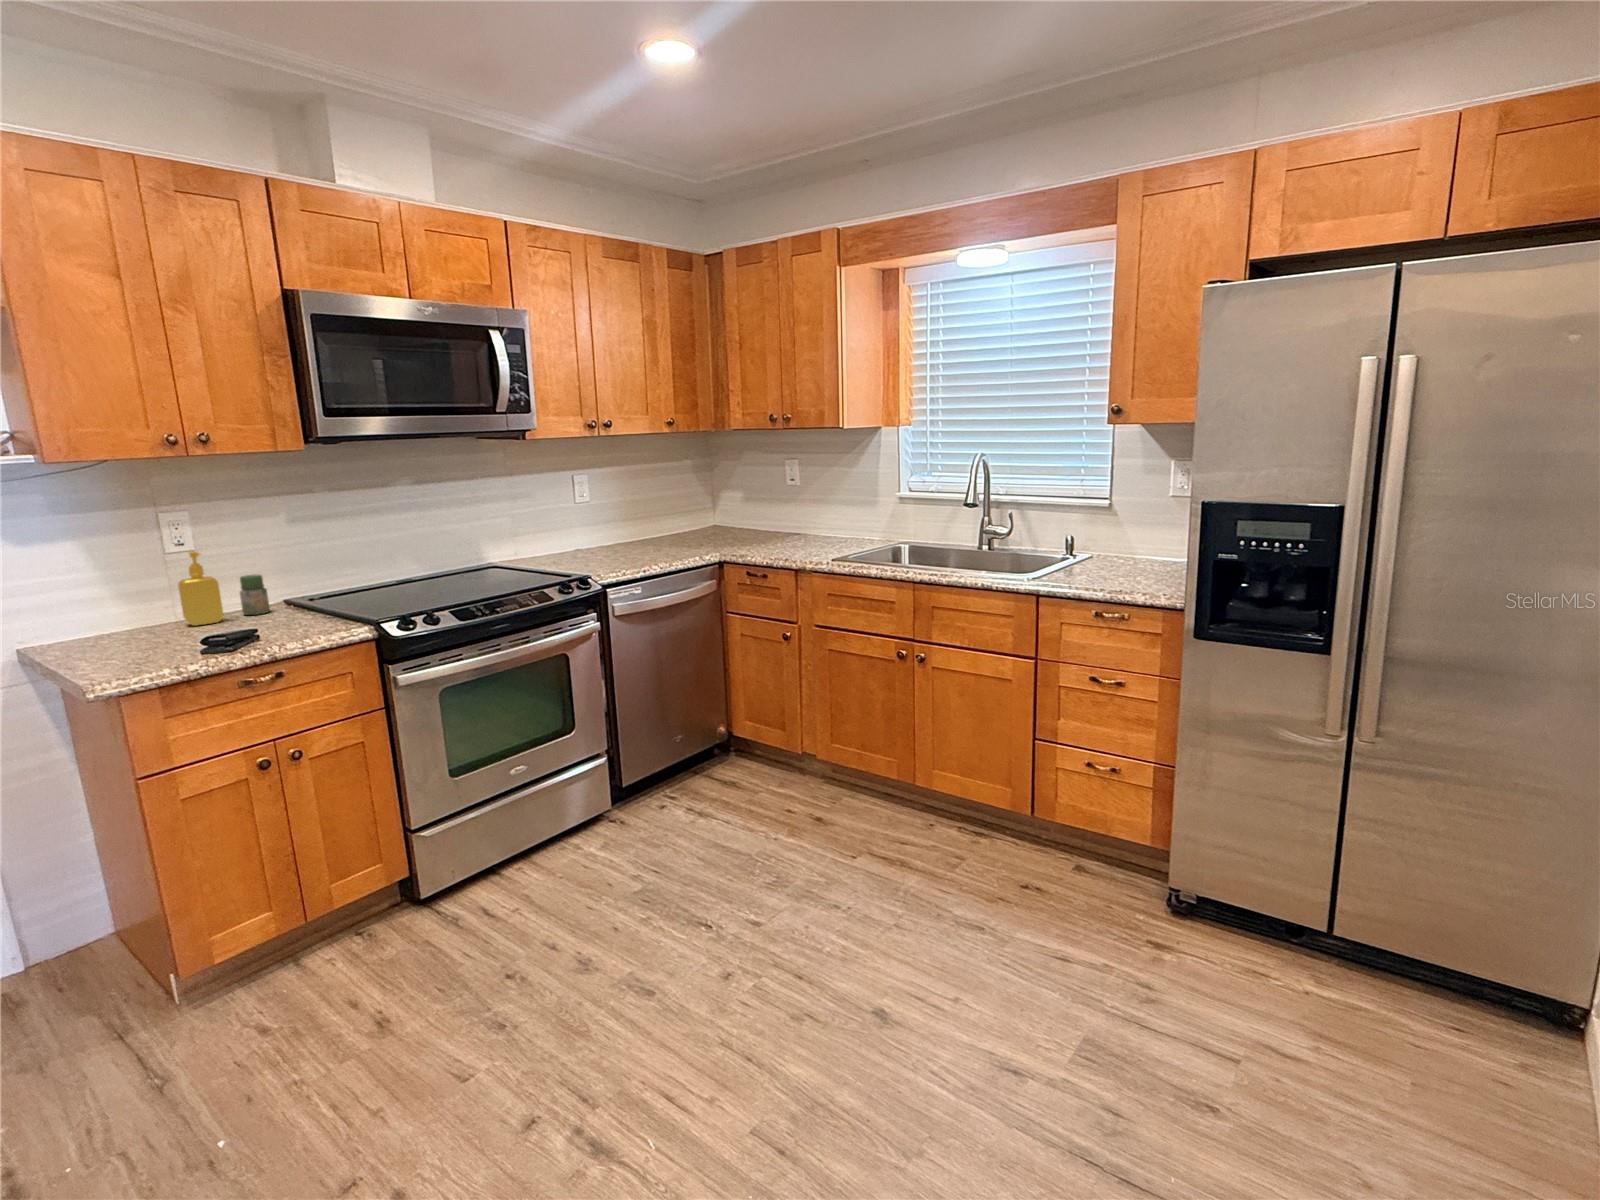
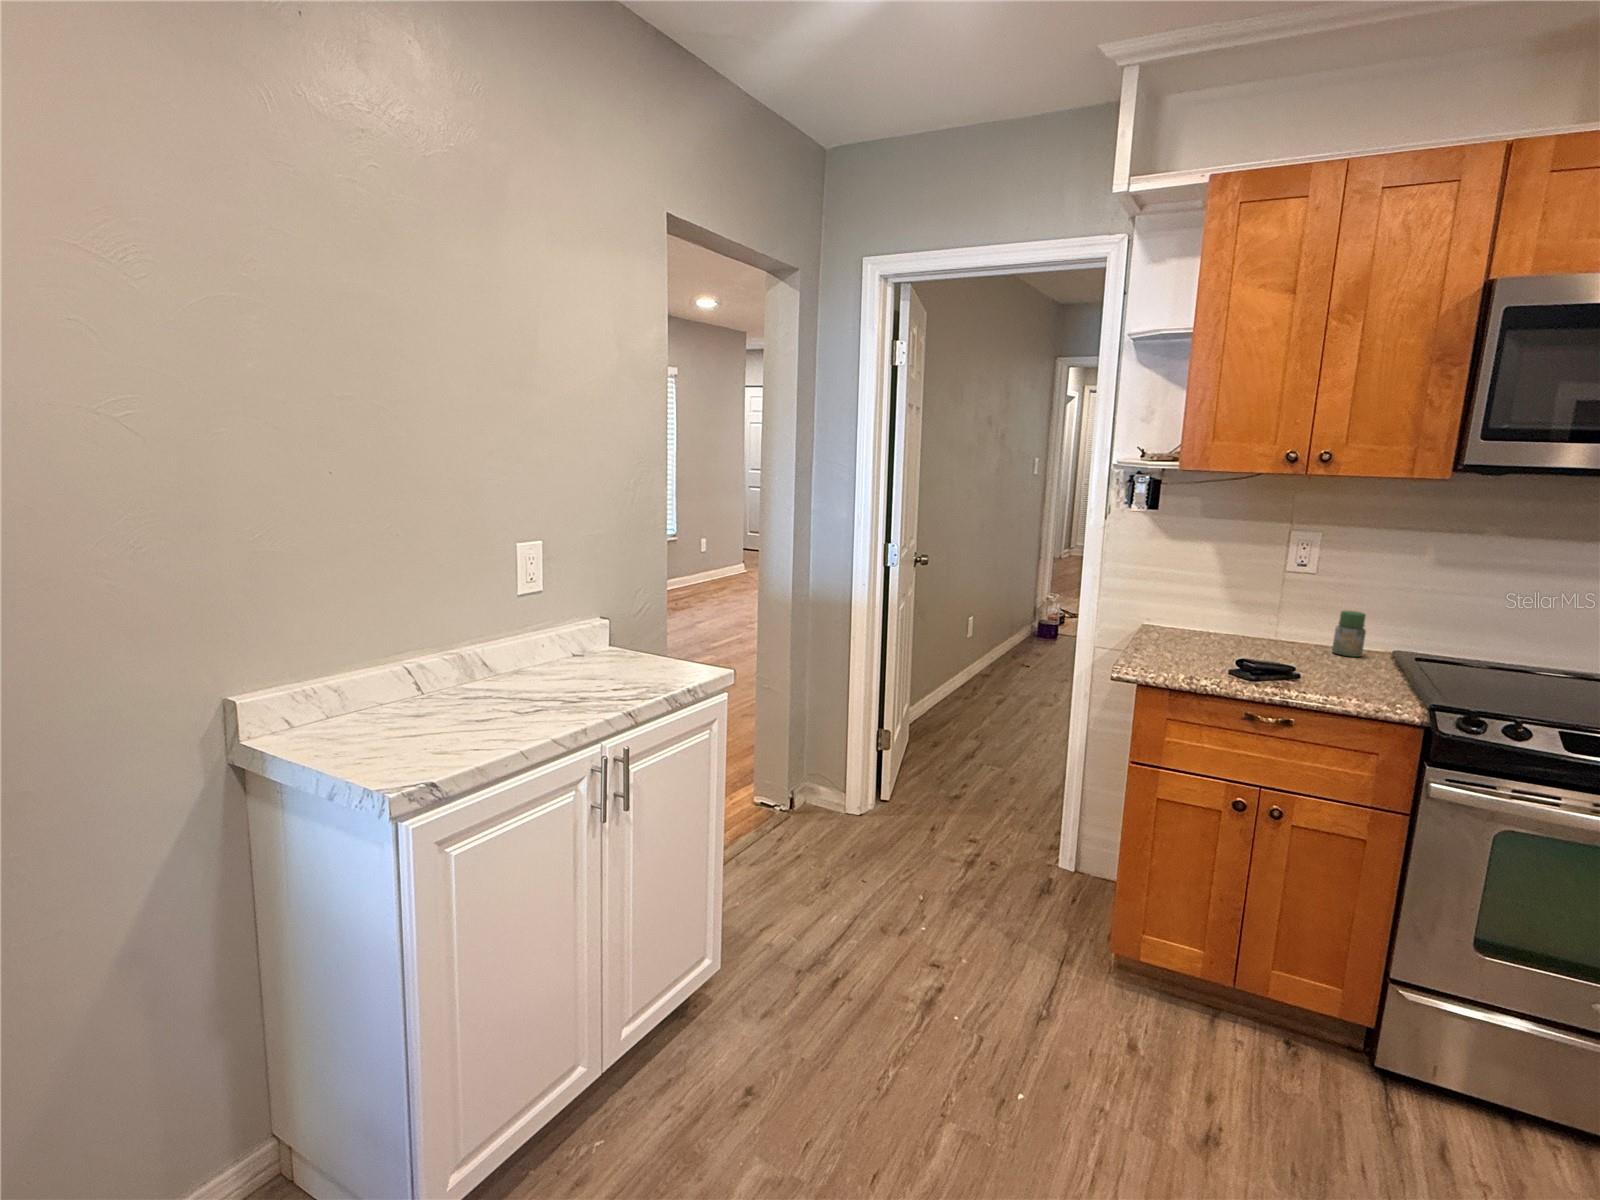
soap dispenser: present [178,552,223,626] -> none [1269,573,1314,651]

